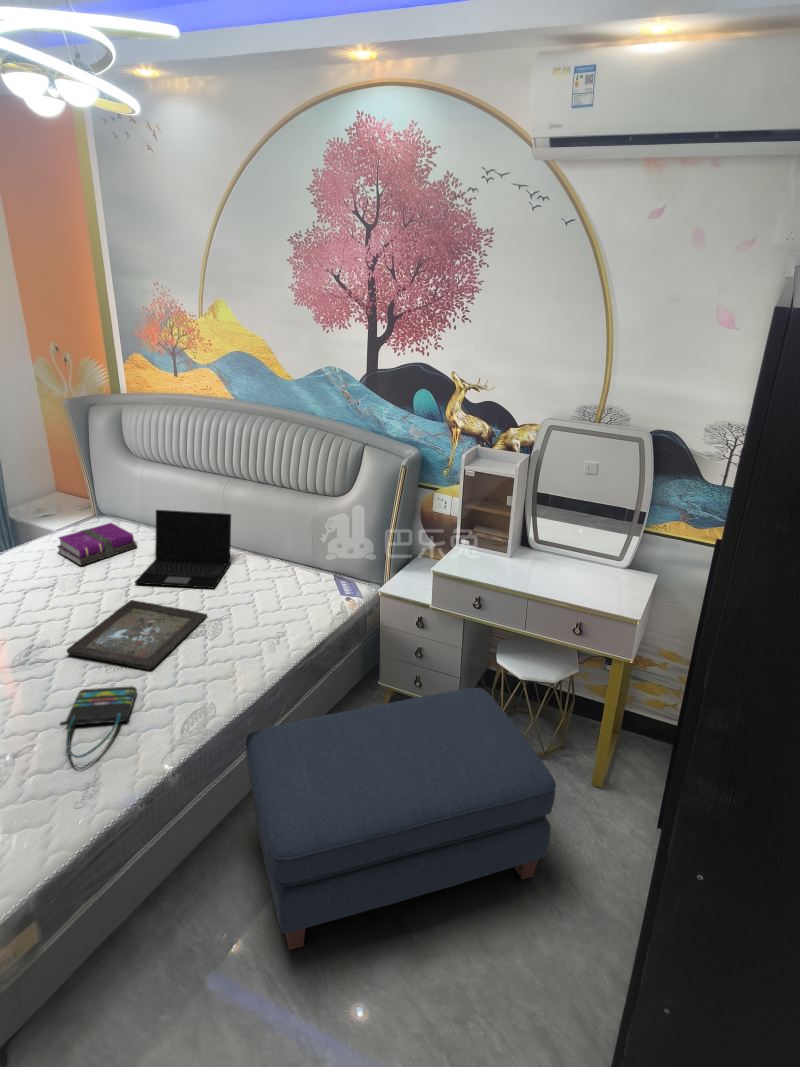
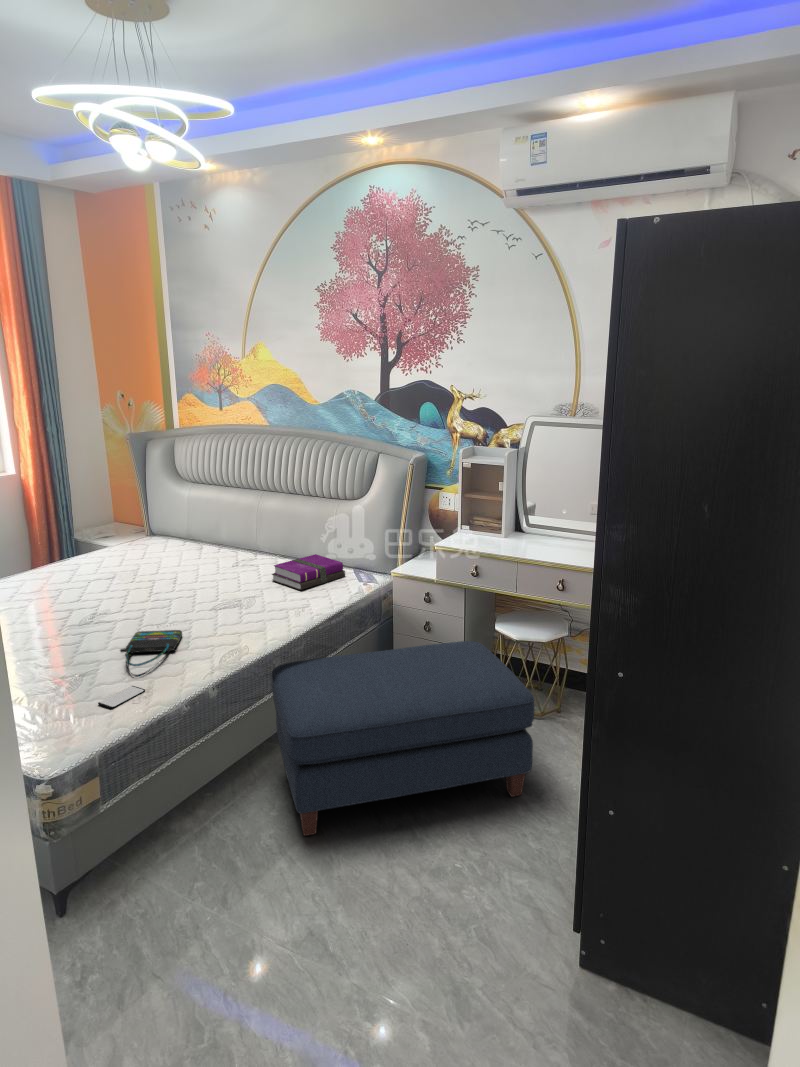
laptop: present [135,510,231,589] -> none [181,516,265,577]
notebook: present [58,523,137,566] -> present [272,554,345,590]
tray: present [67,600,207,670] -> none [125,582,242,623]
smartphone: none [31,787,91,831] -> present [98,686,145,708]

